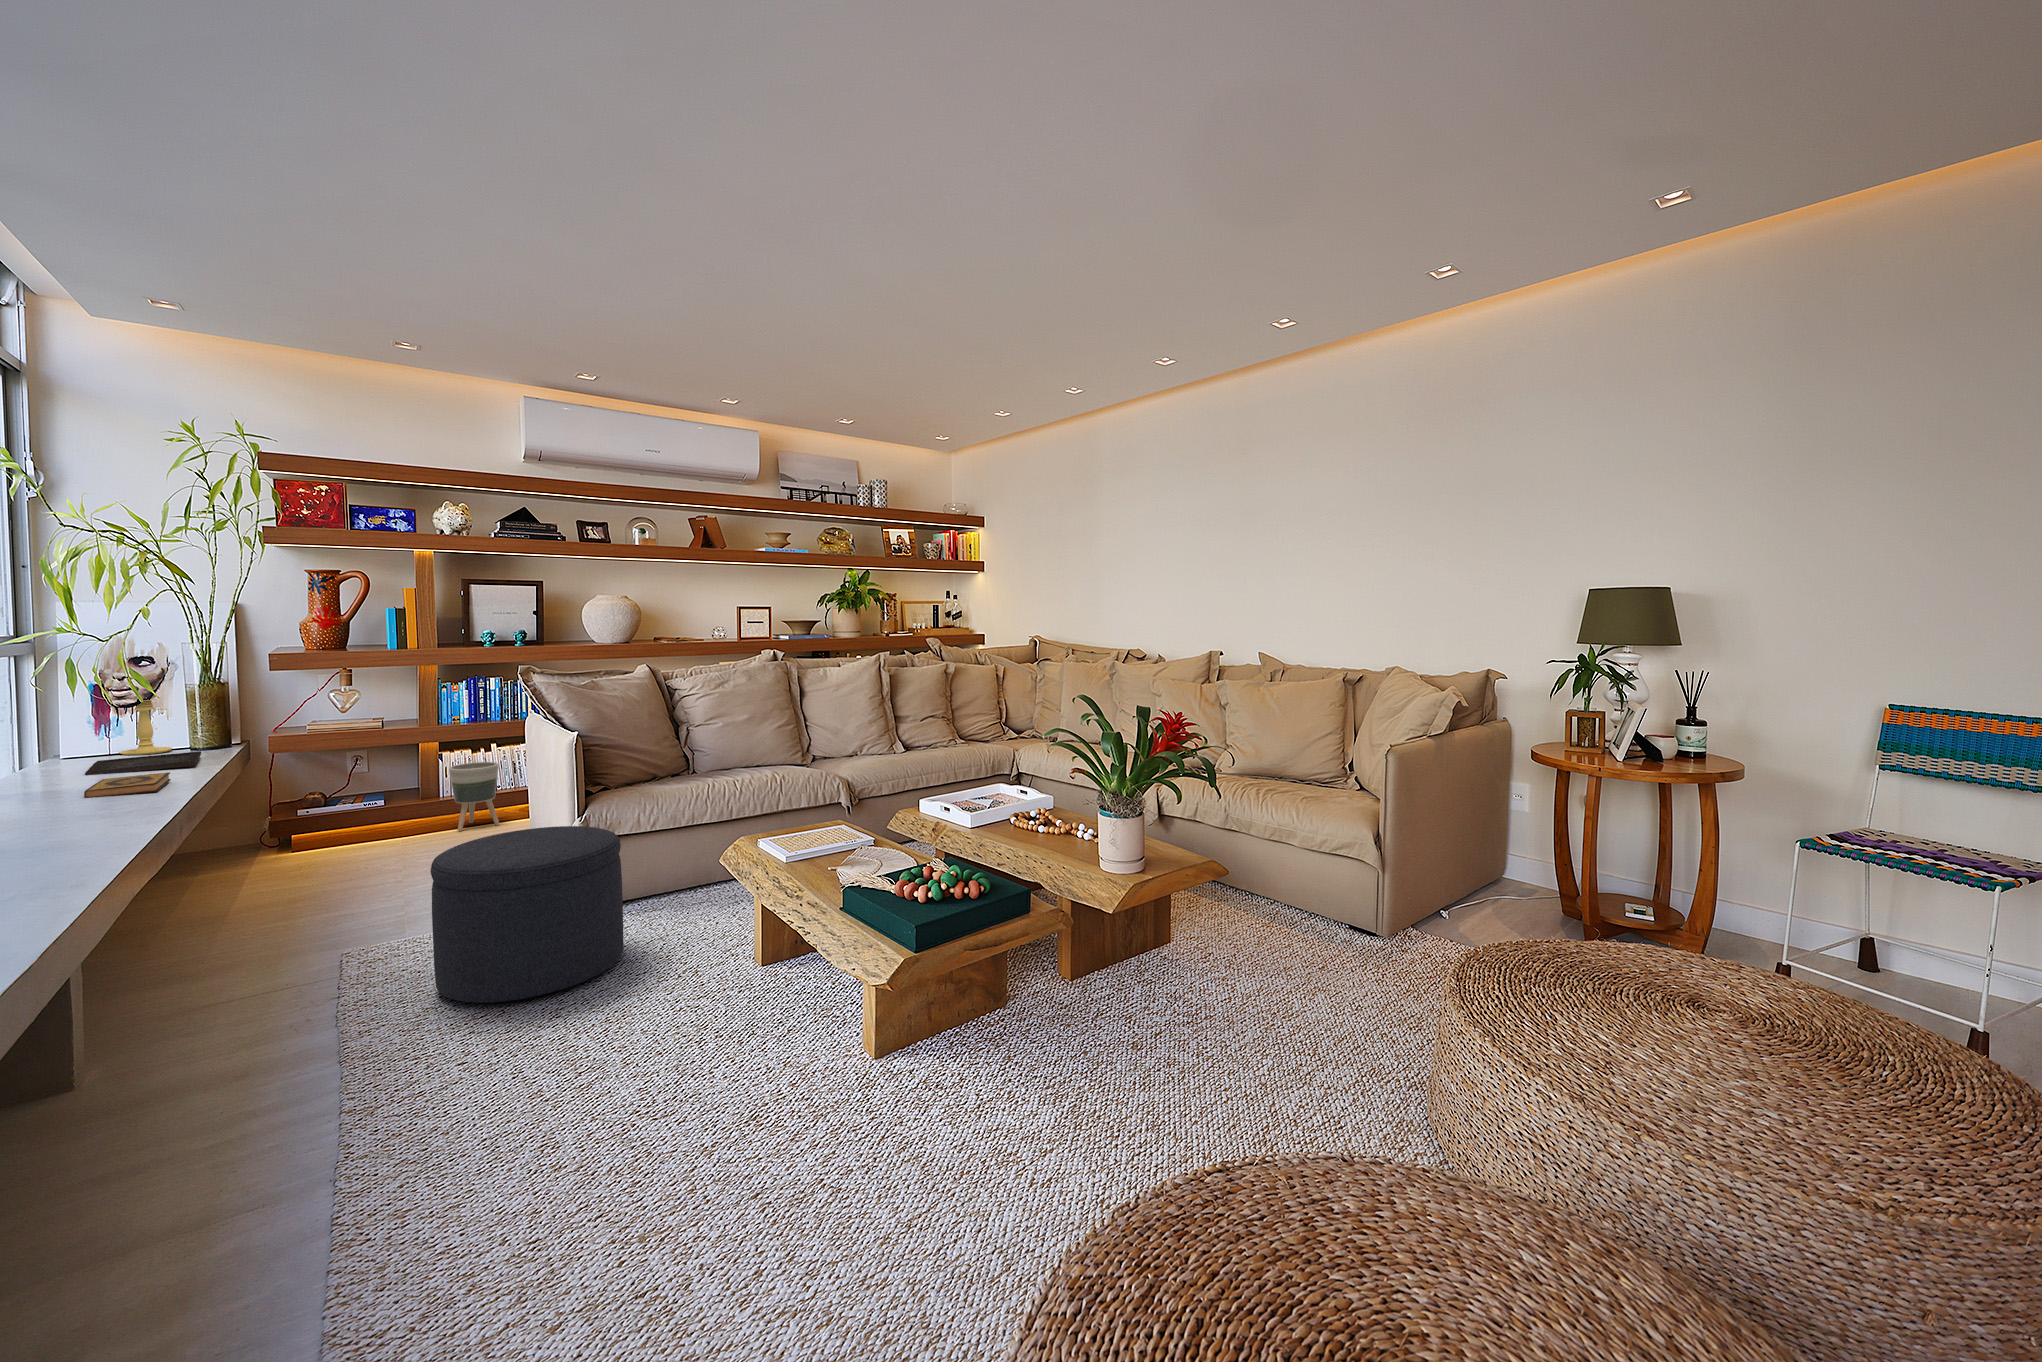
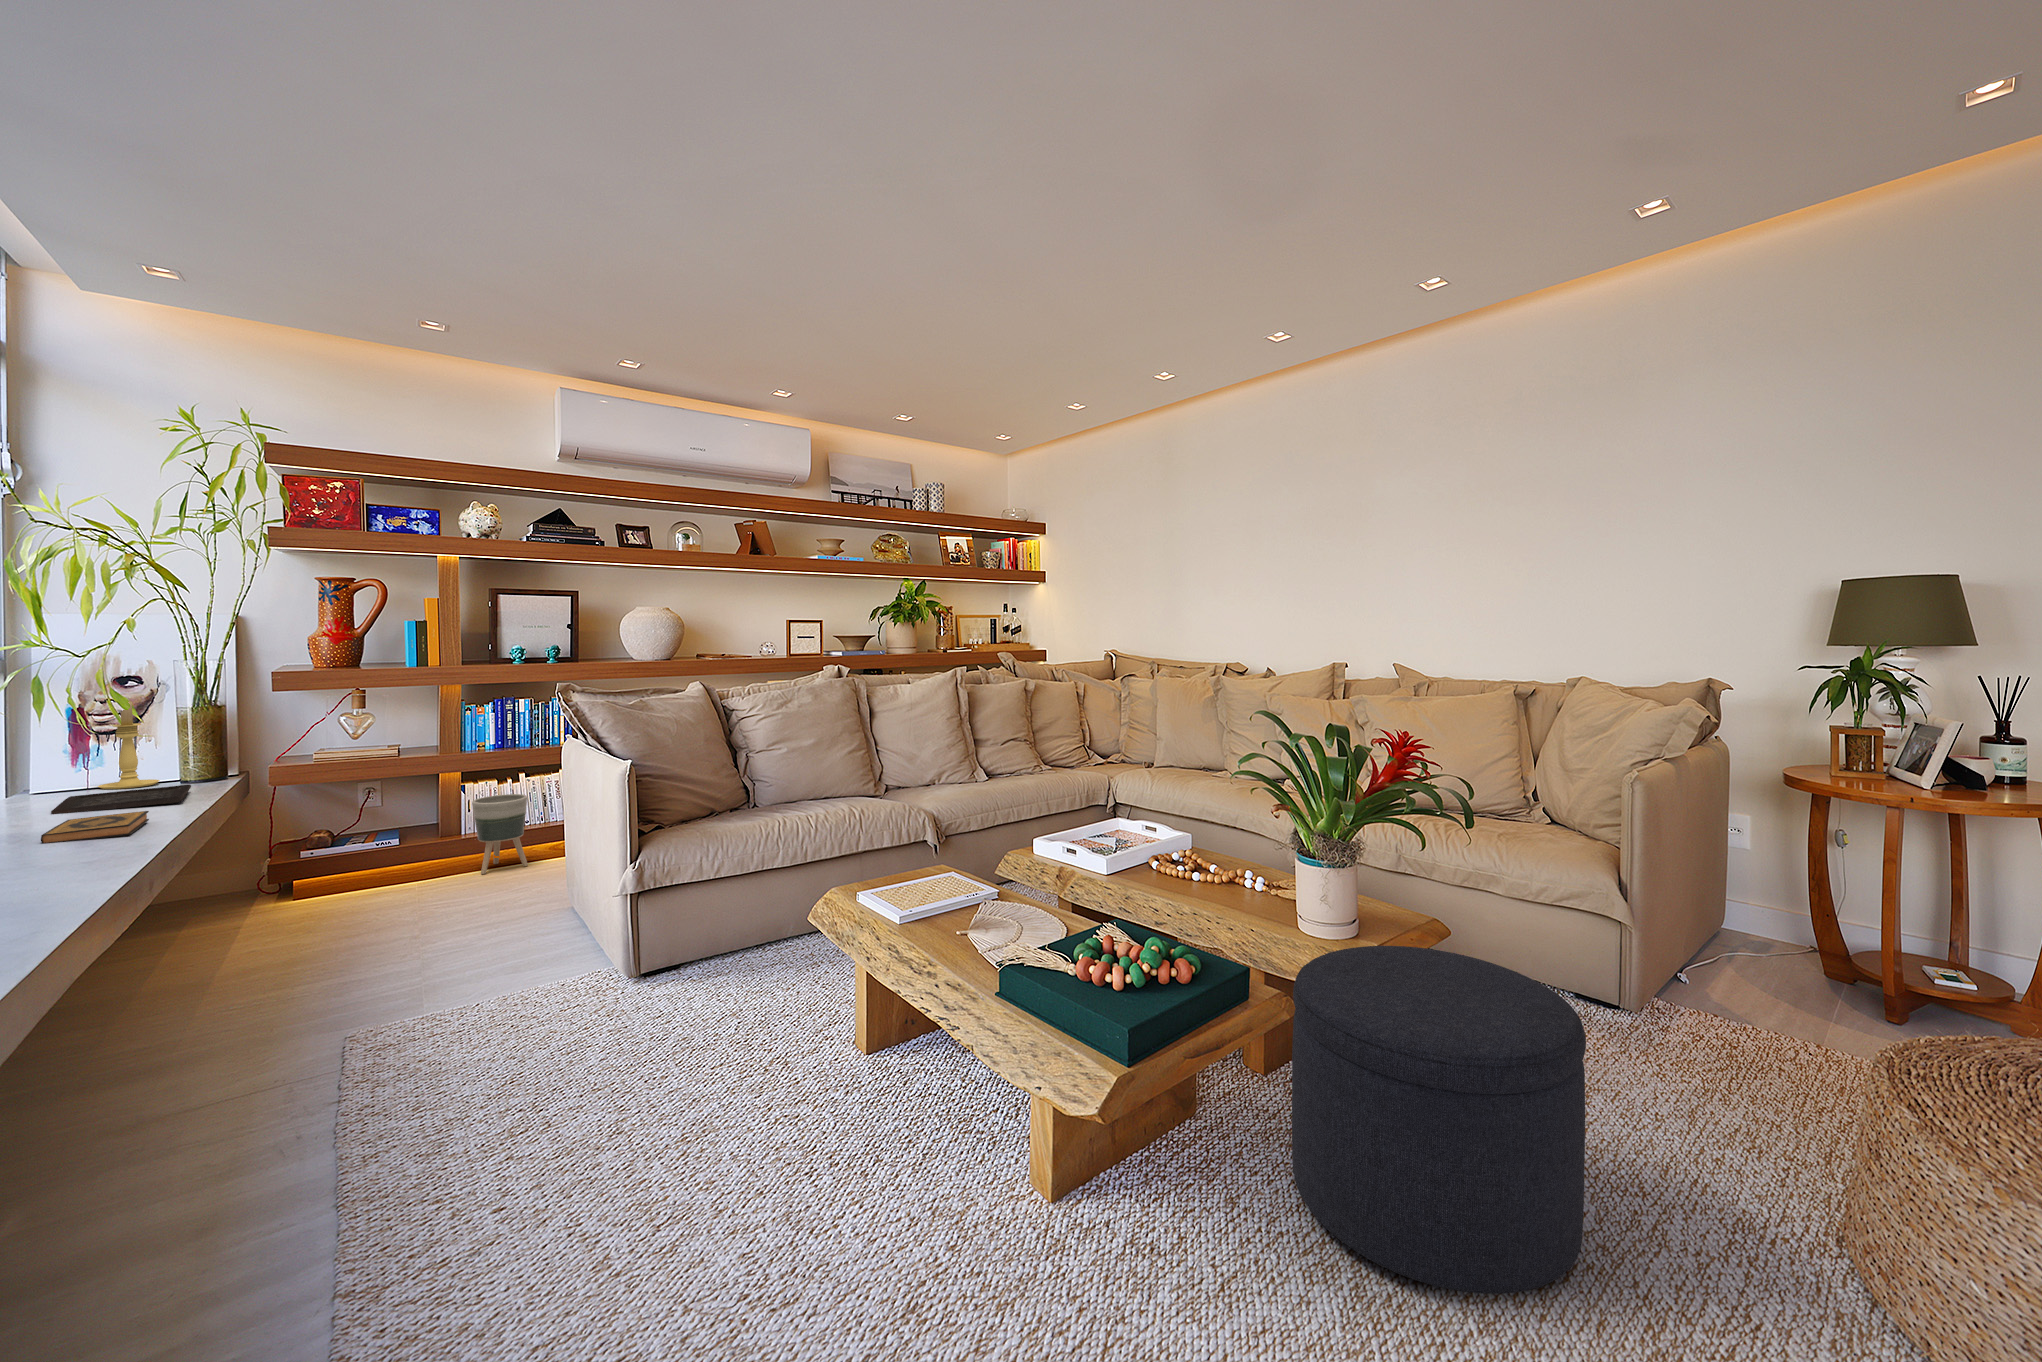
ottoman: present [430,826,623,1003] -> present [1292,946,1586,1294]

